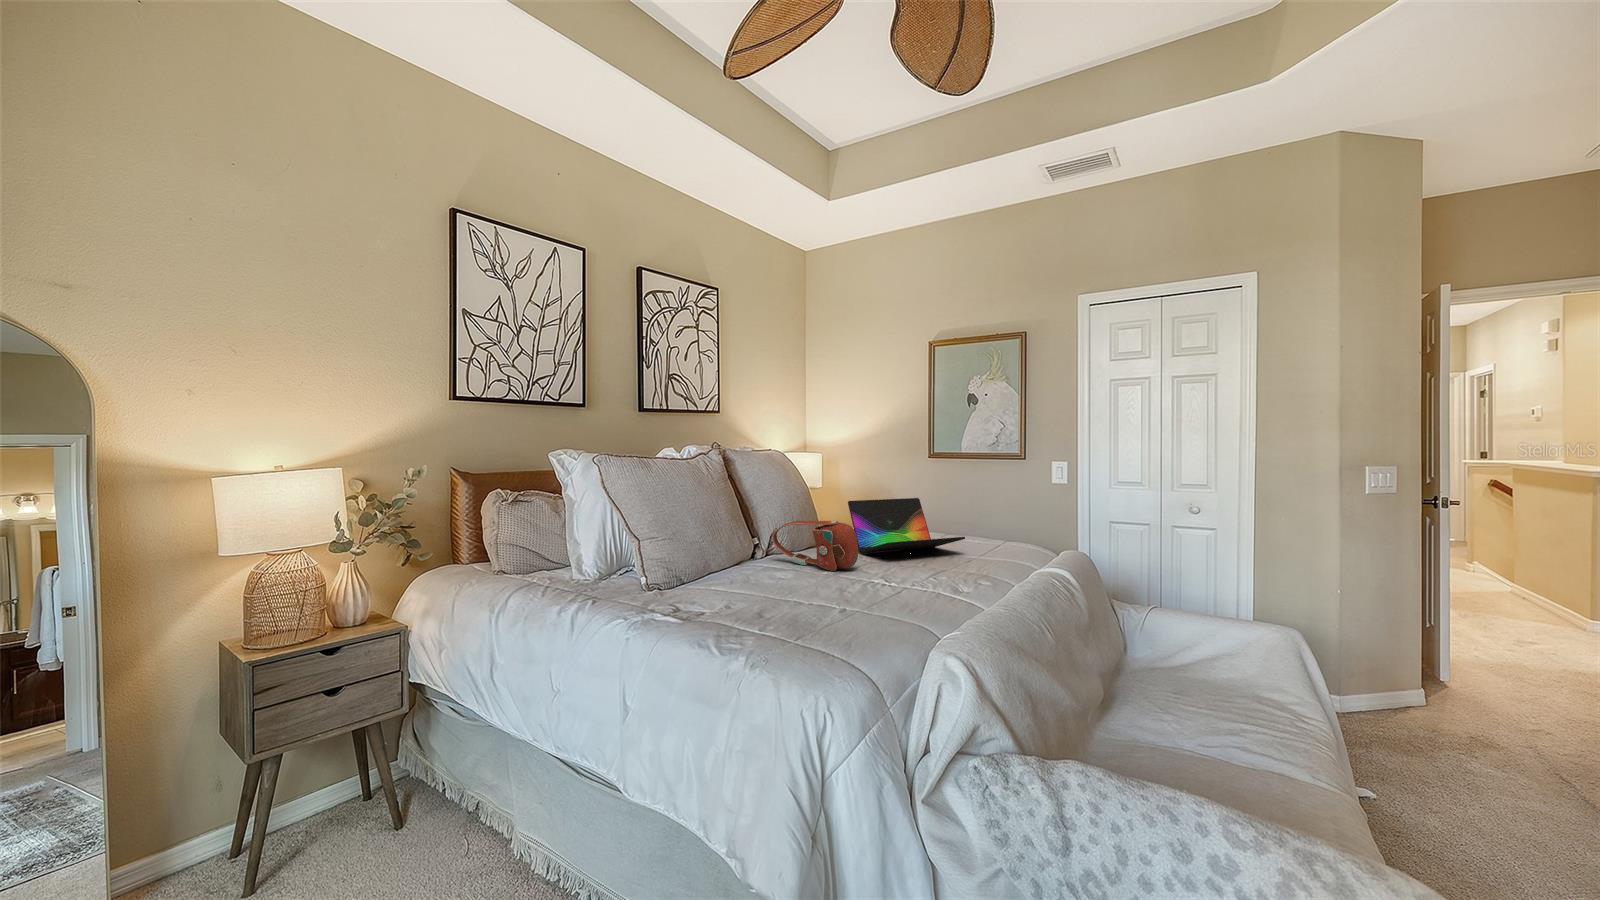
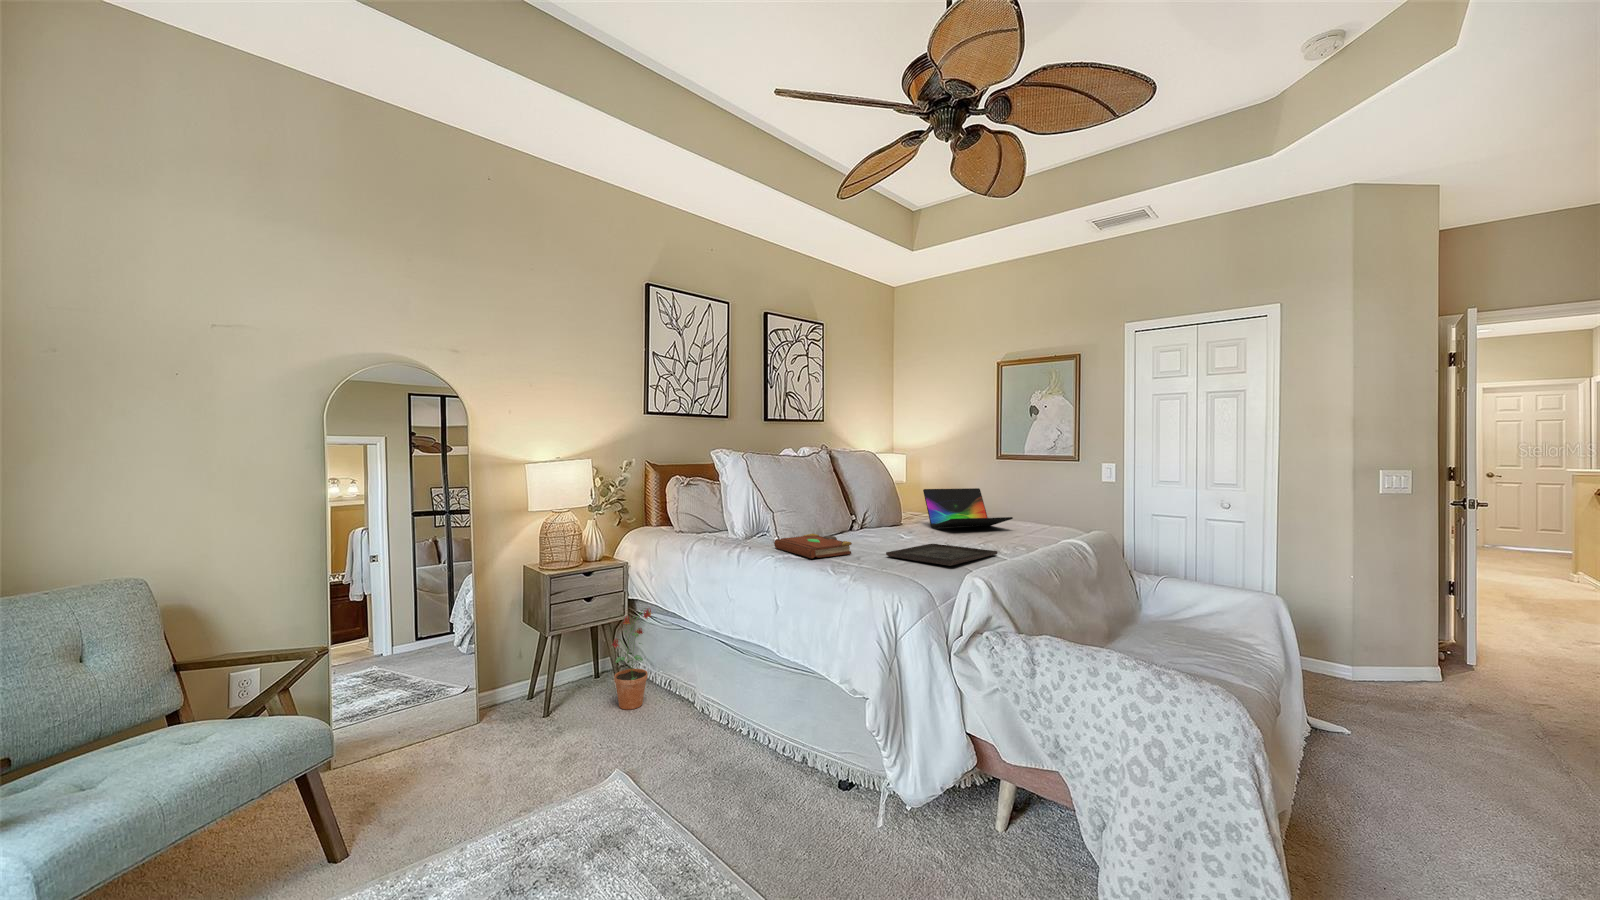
handbag: present [773,521,858,571] -> none [866,501,928,537]
book: none [636,574,753,621] -> present [774,534,852,559]
tray: none [803,582,961,627] -> present [886,544,998,566]
potted plant: none [375,693,453,859] -> present [612,608,653,710]

